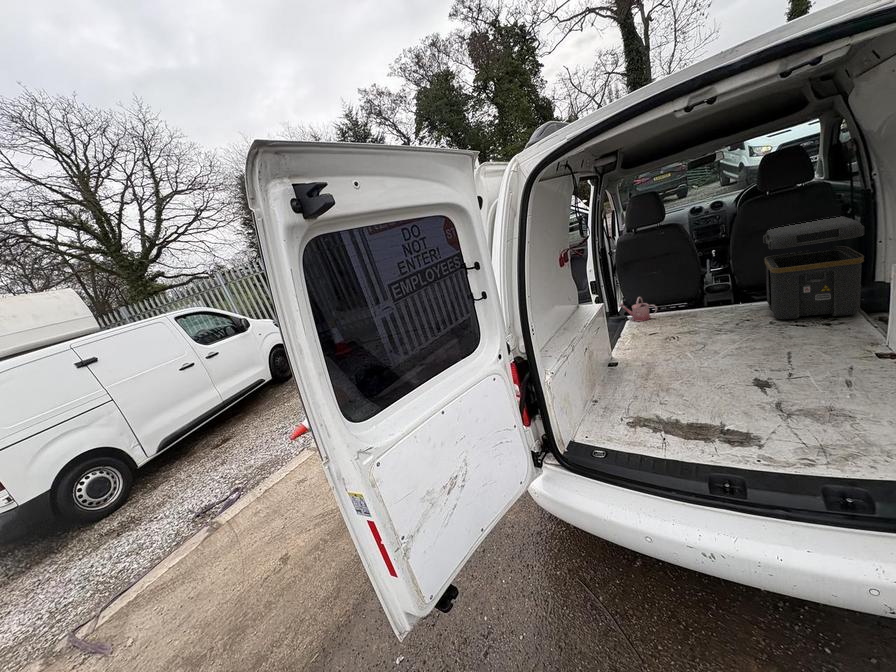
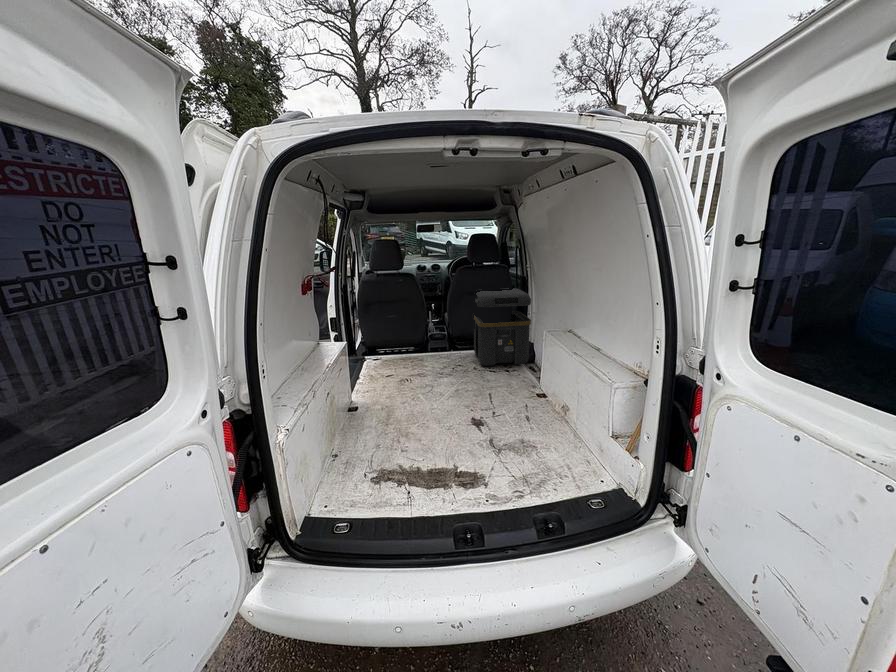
watering can: present [619,297,657,321] -> none [357,339,393,364]

